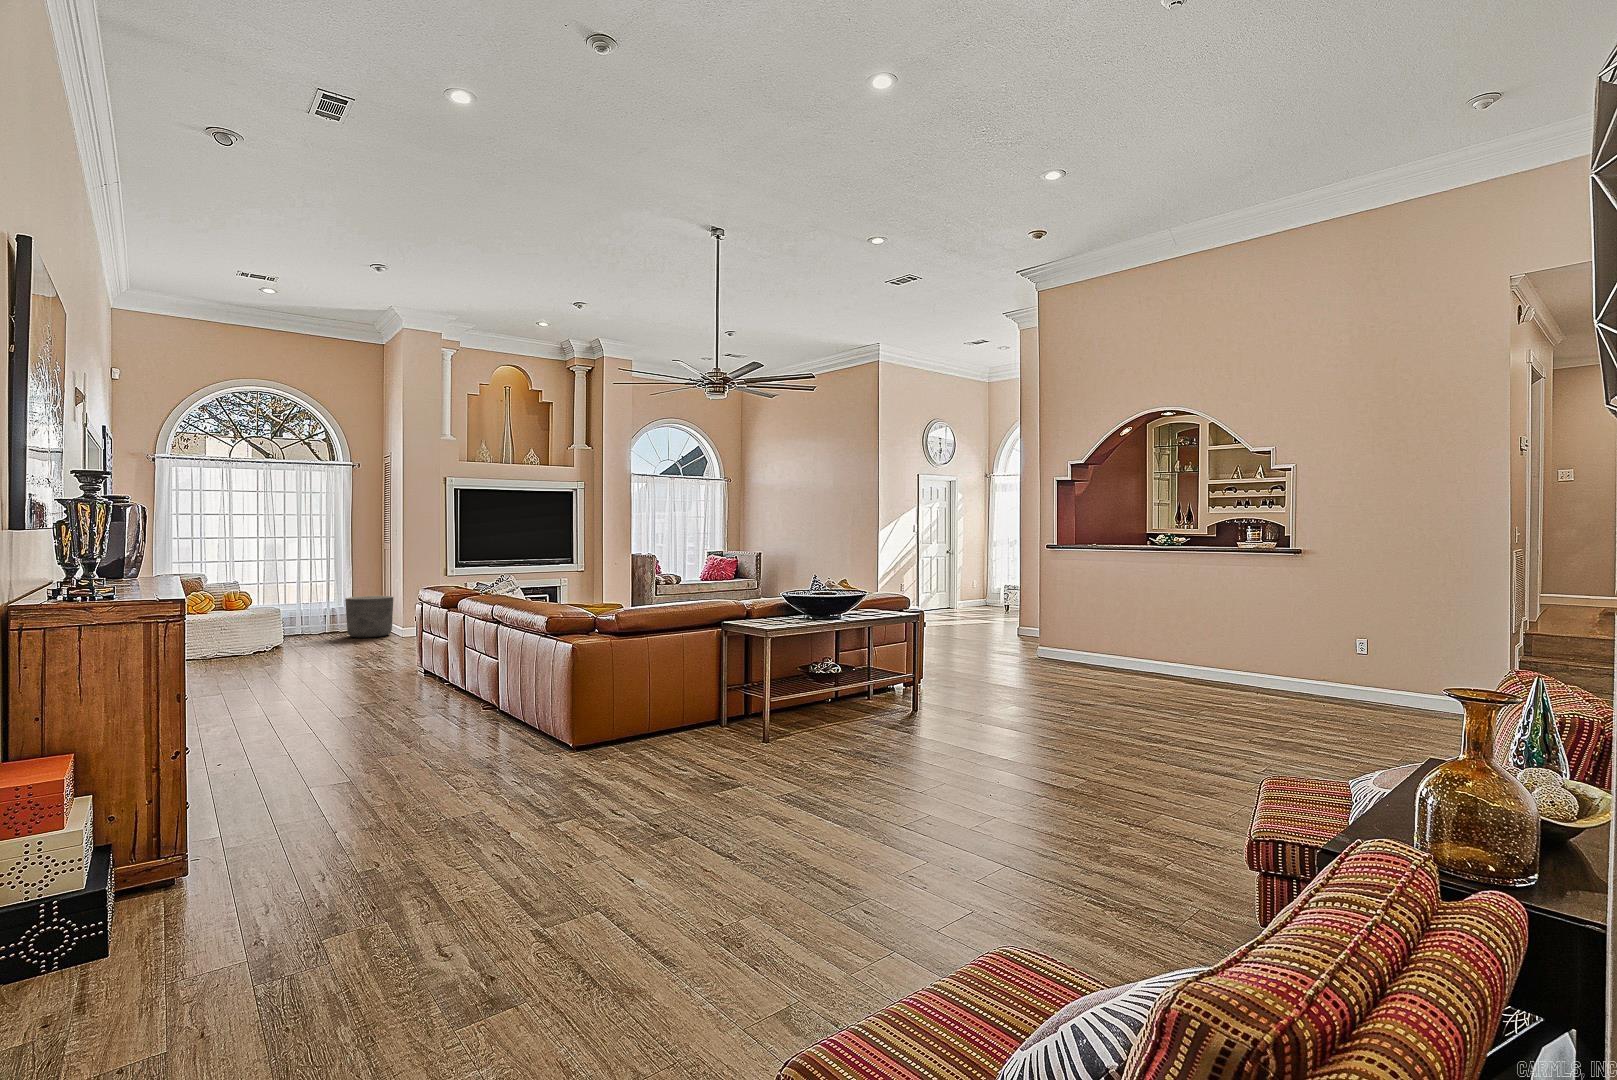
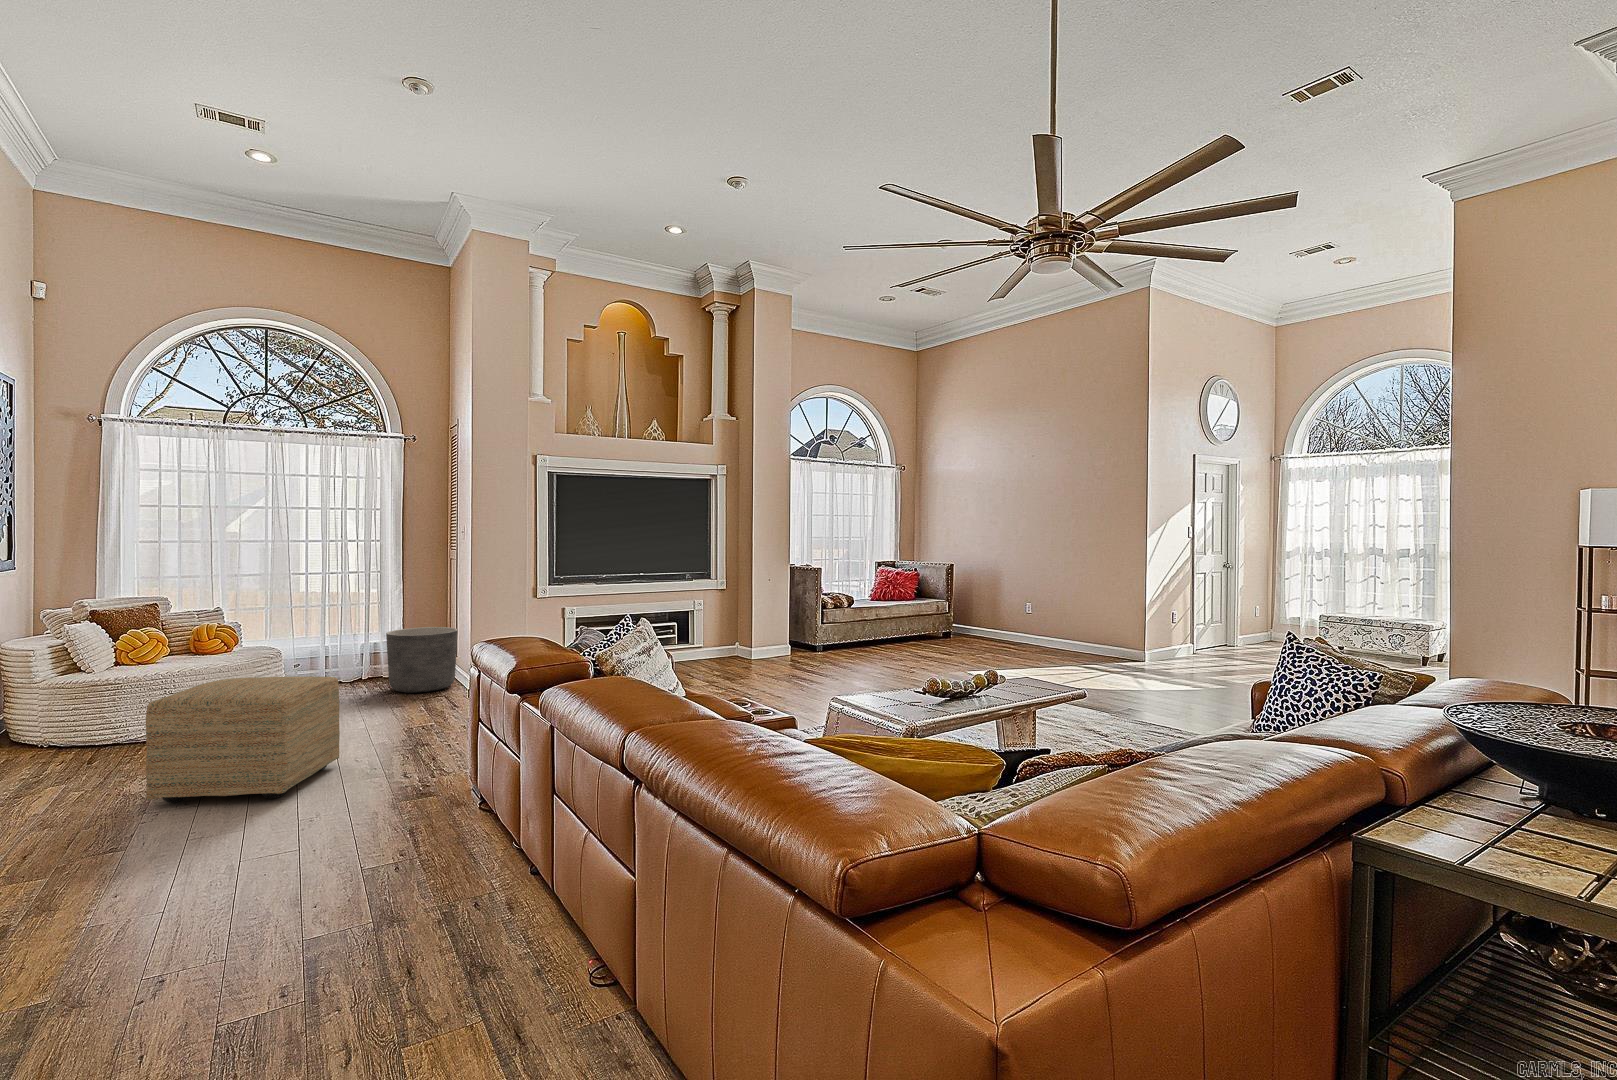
ottoman: none [247,612,341,674] -> present [146,676,340,803]

